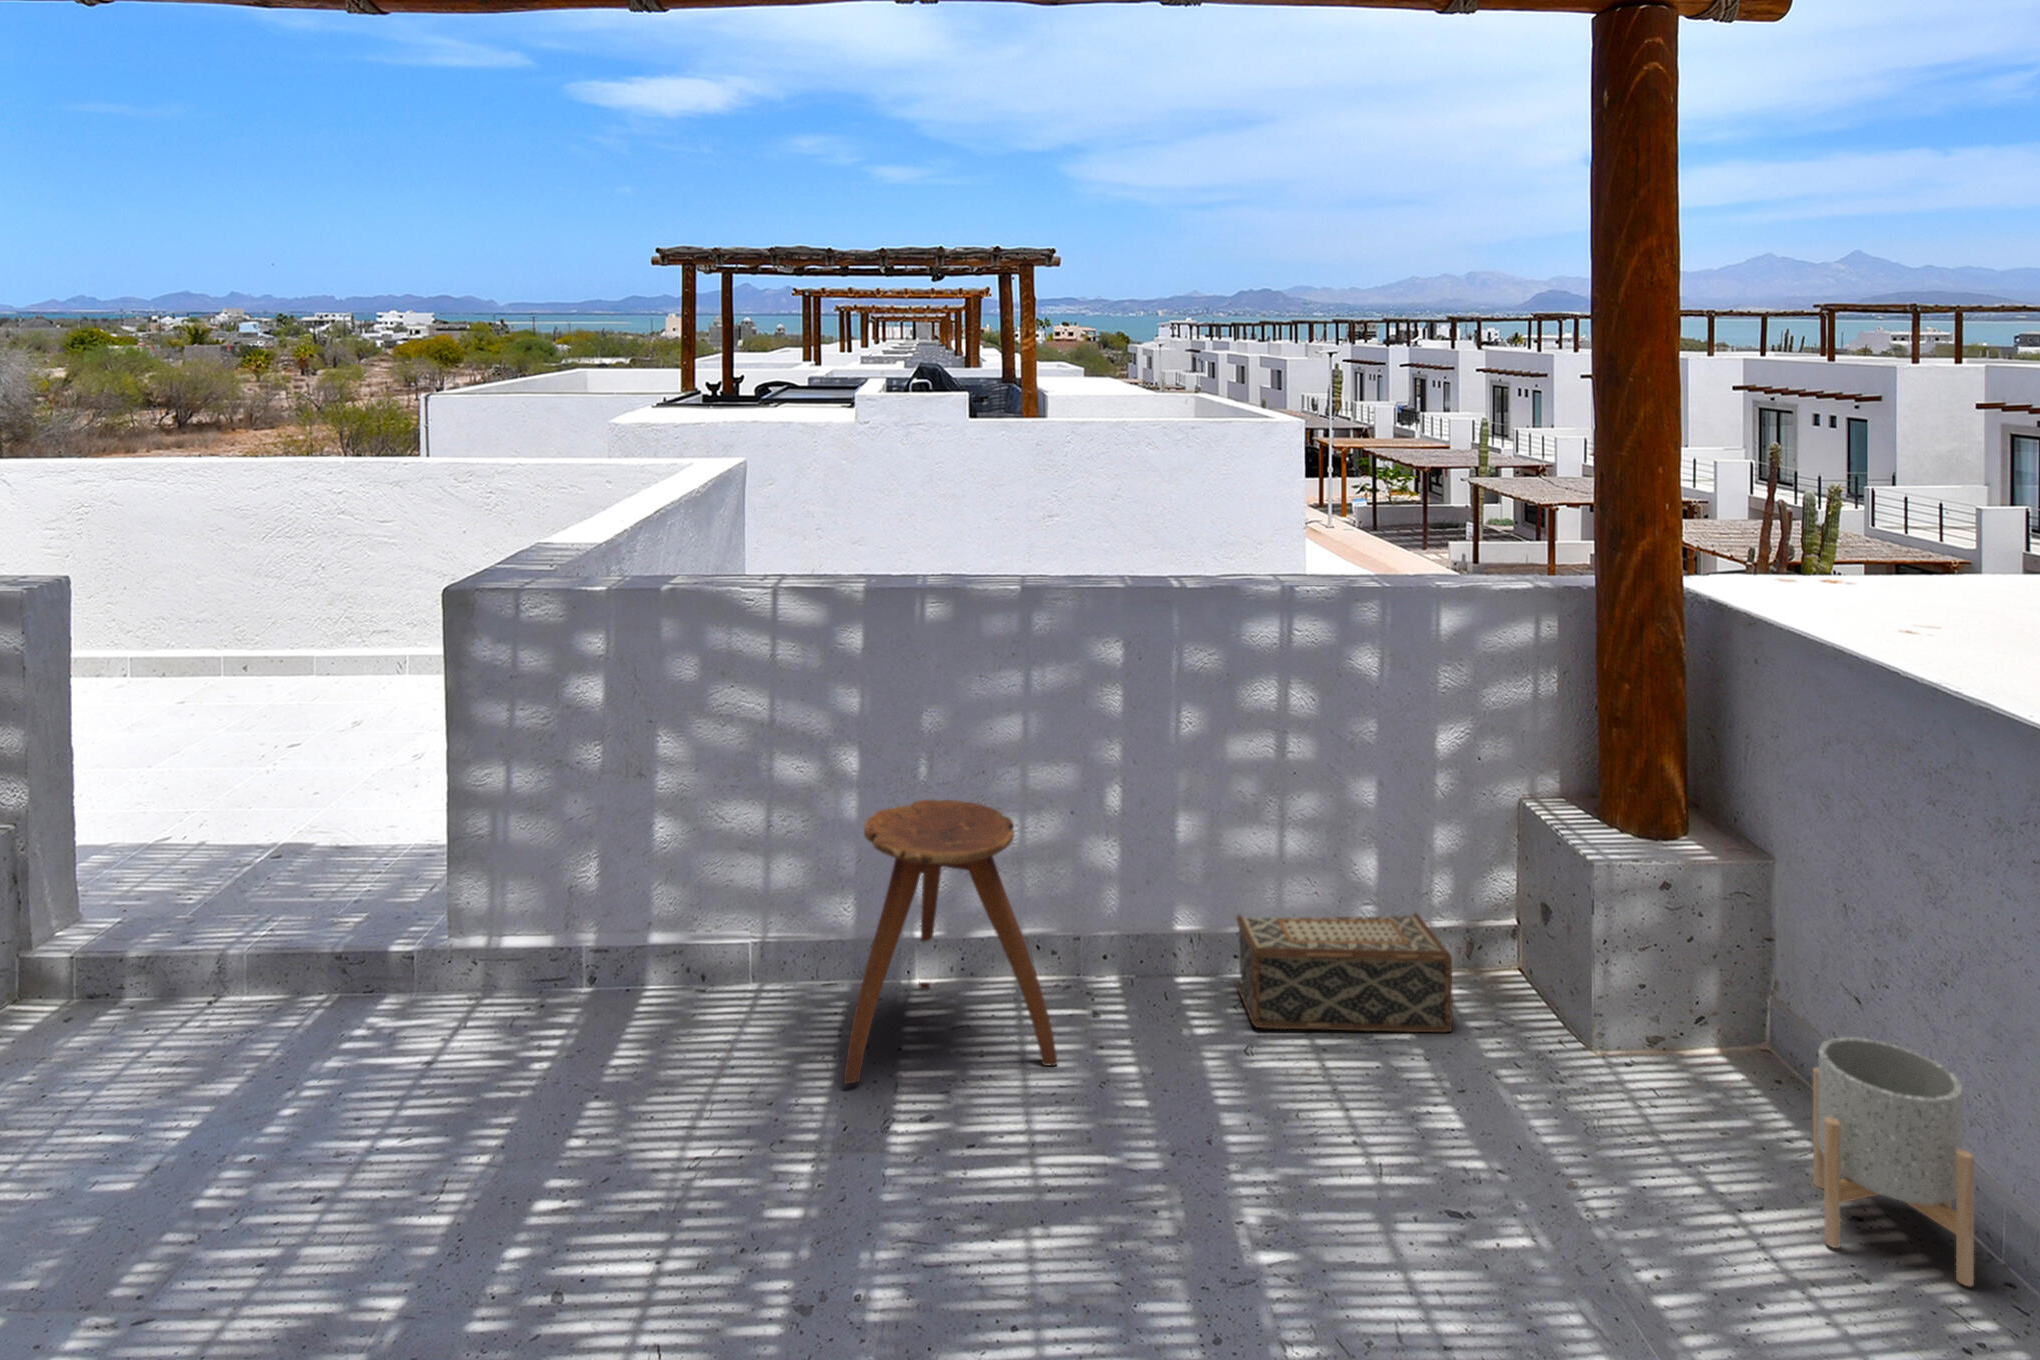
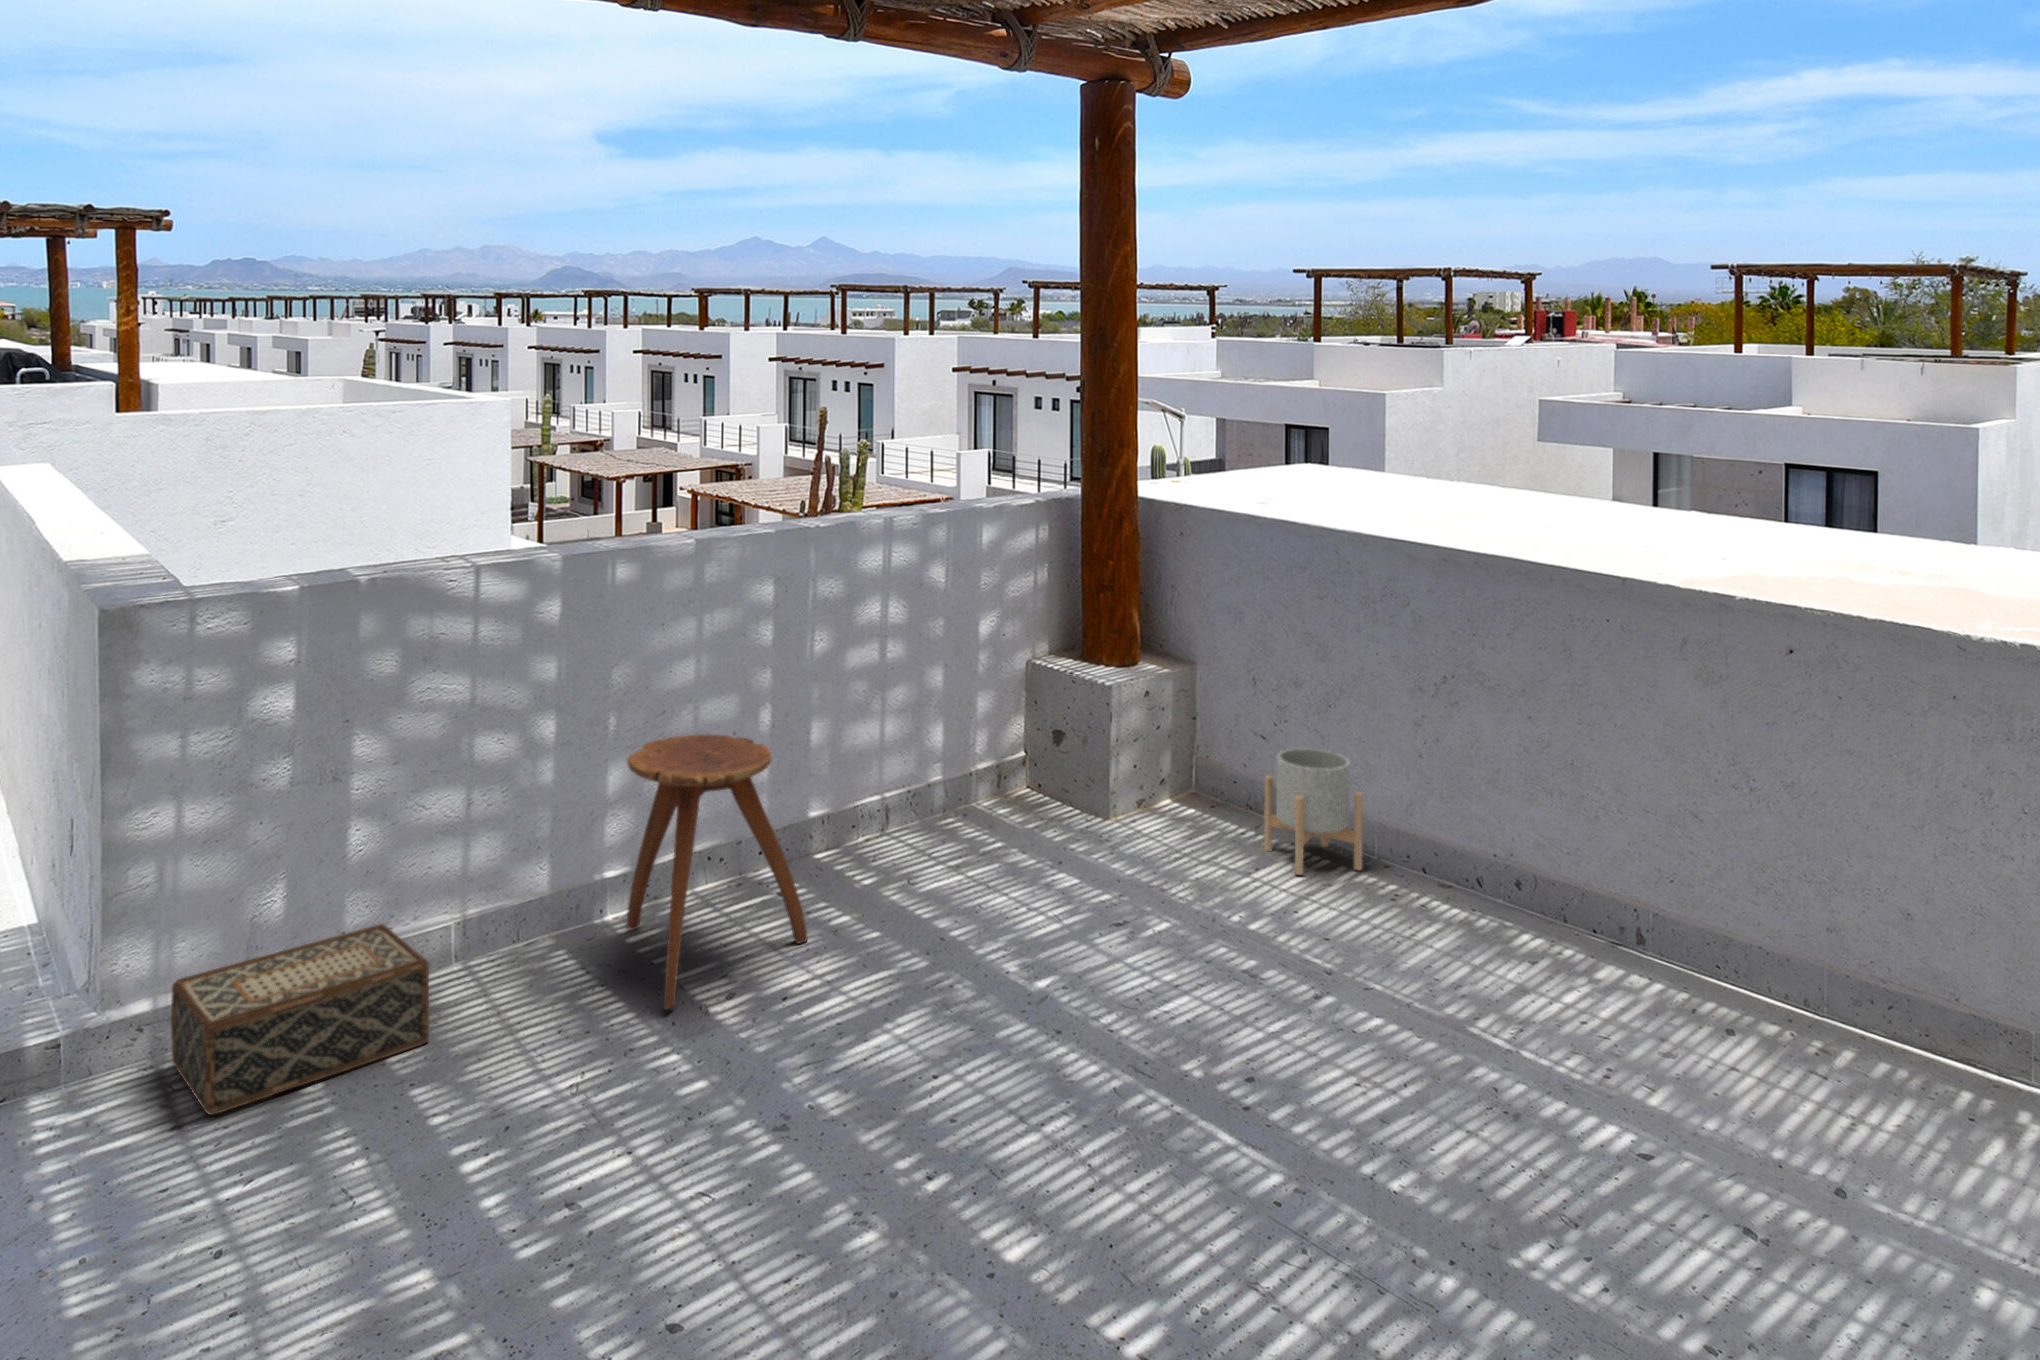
woven basket: present [1235,913,1452,1032] -> present [171,924,429,1115]

